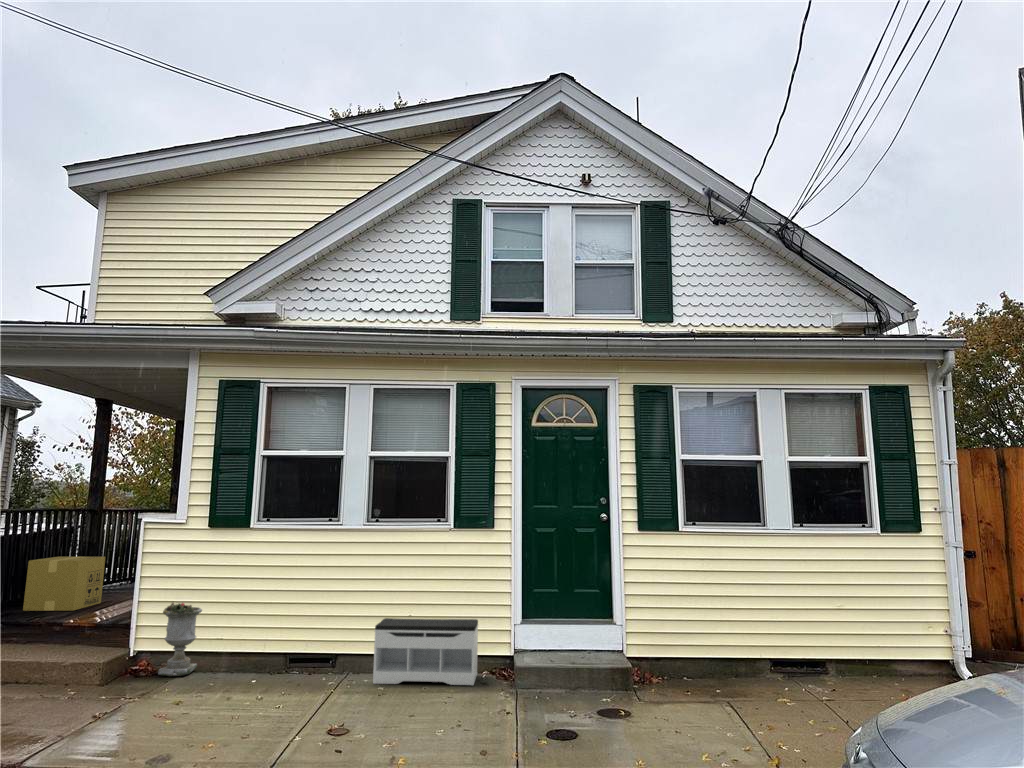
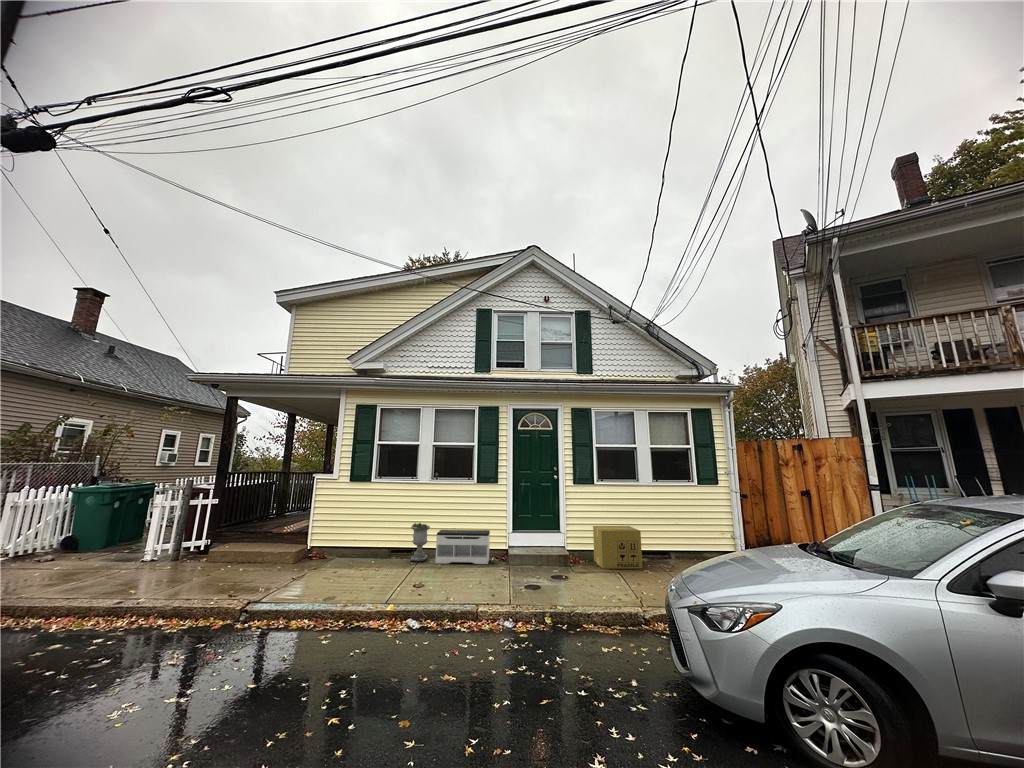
cardboard box: present [23,557,105,611] -> present [593,526,642,569]
planter: present [158,602,202,676] -> present [411,523,430,561]

